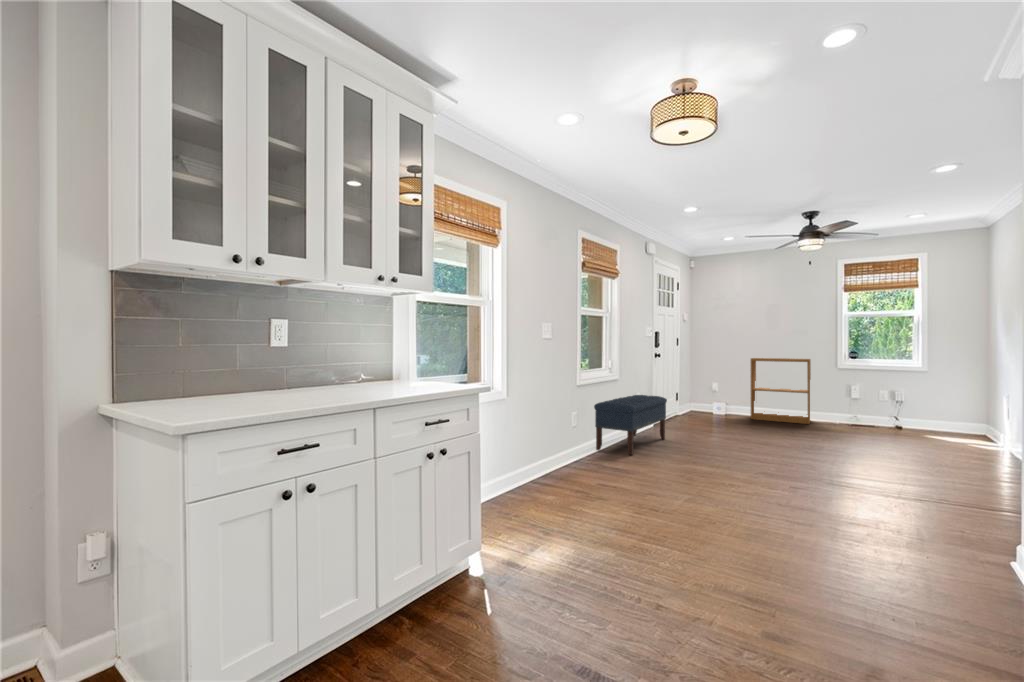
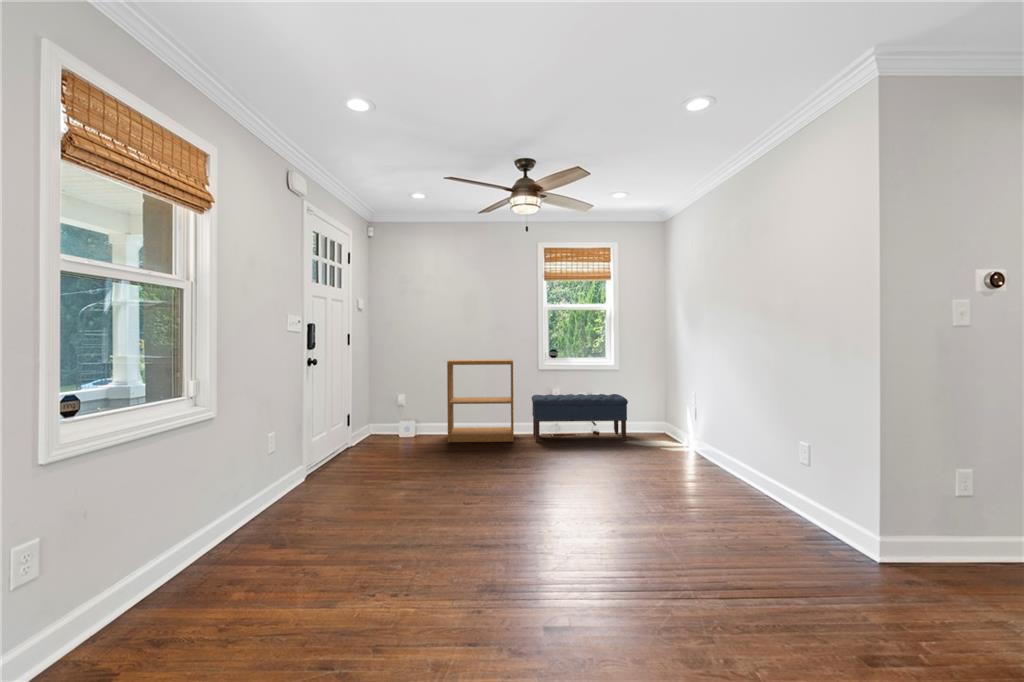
bench: present [594,395,667,455] -> present [532,394,628,442]

